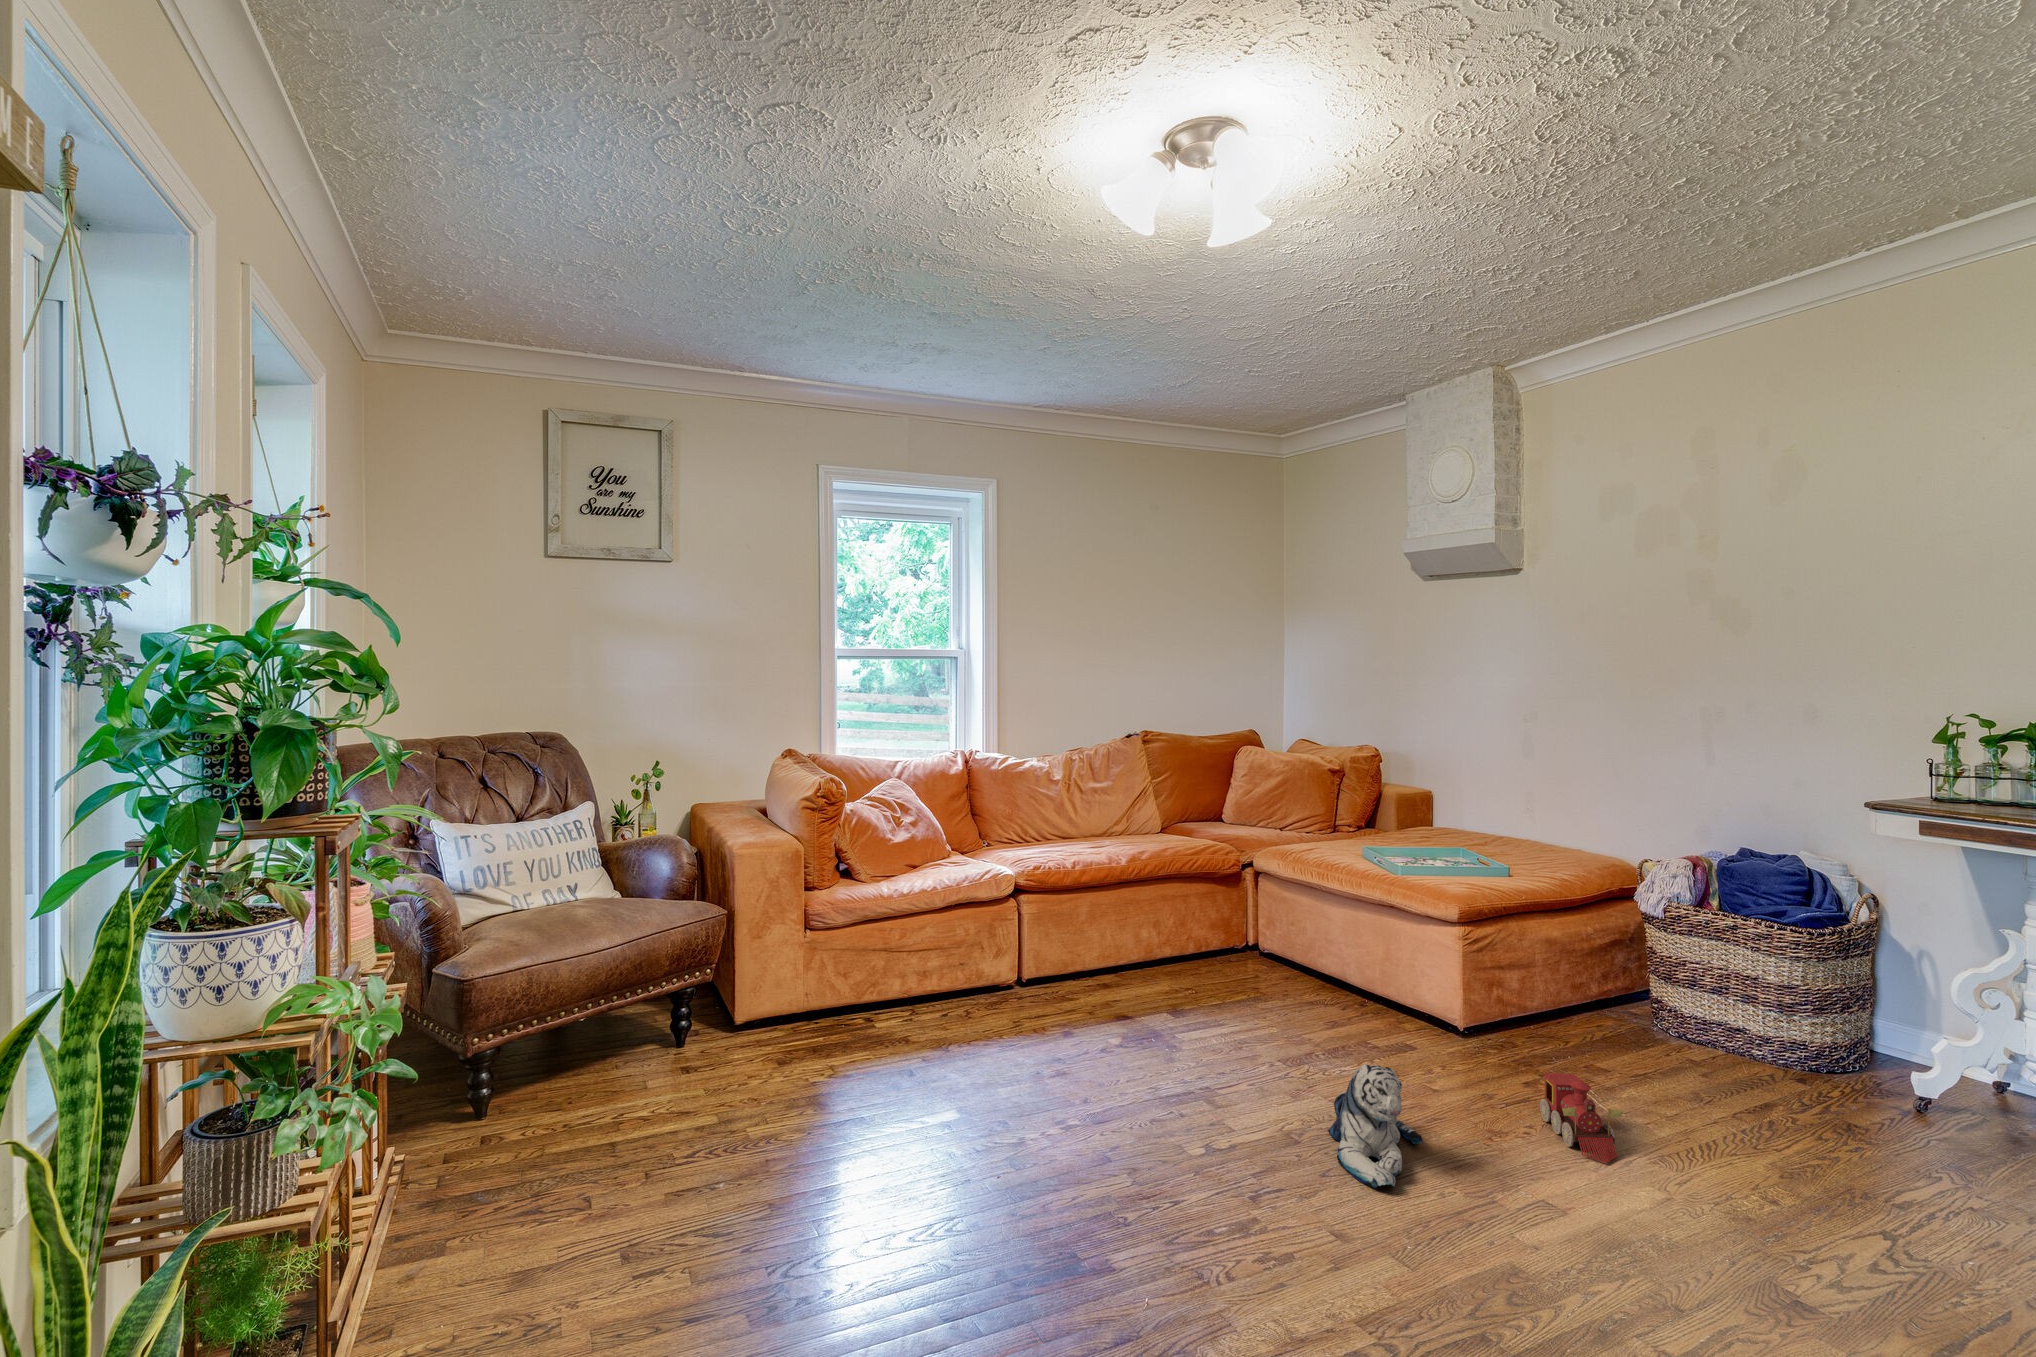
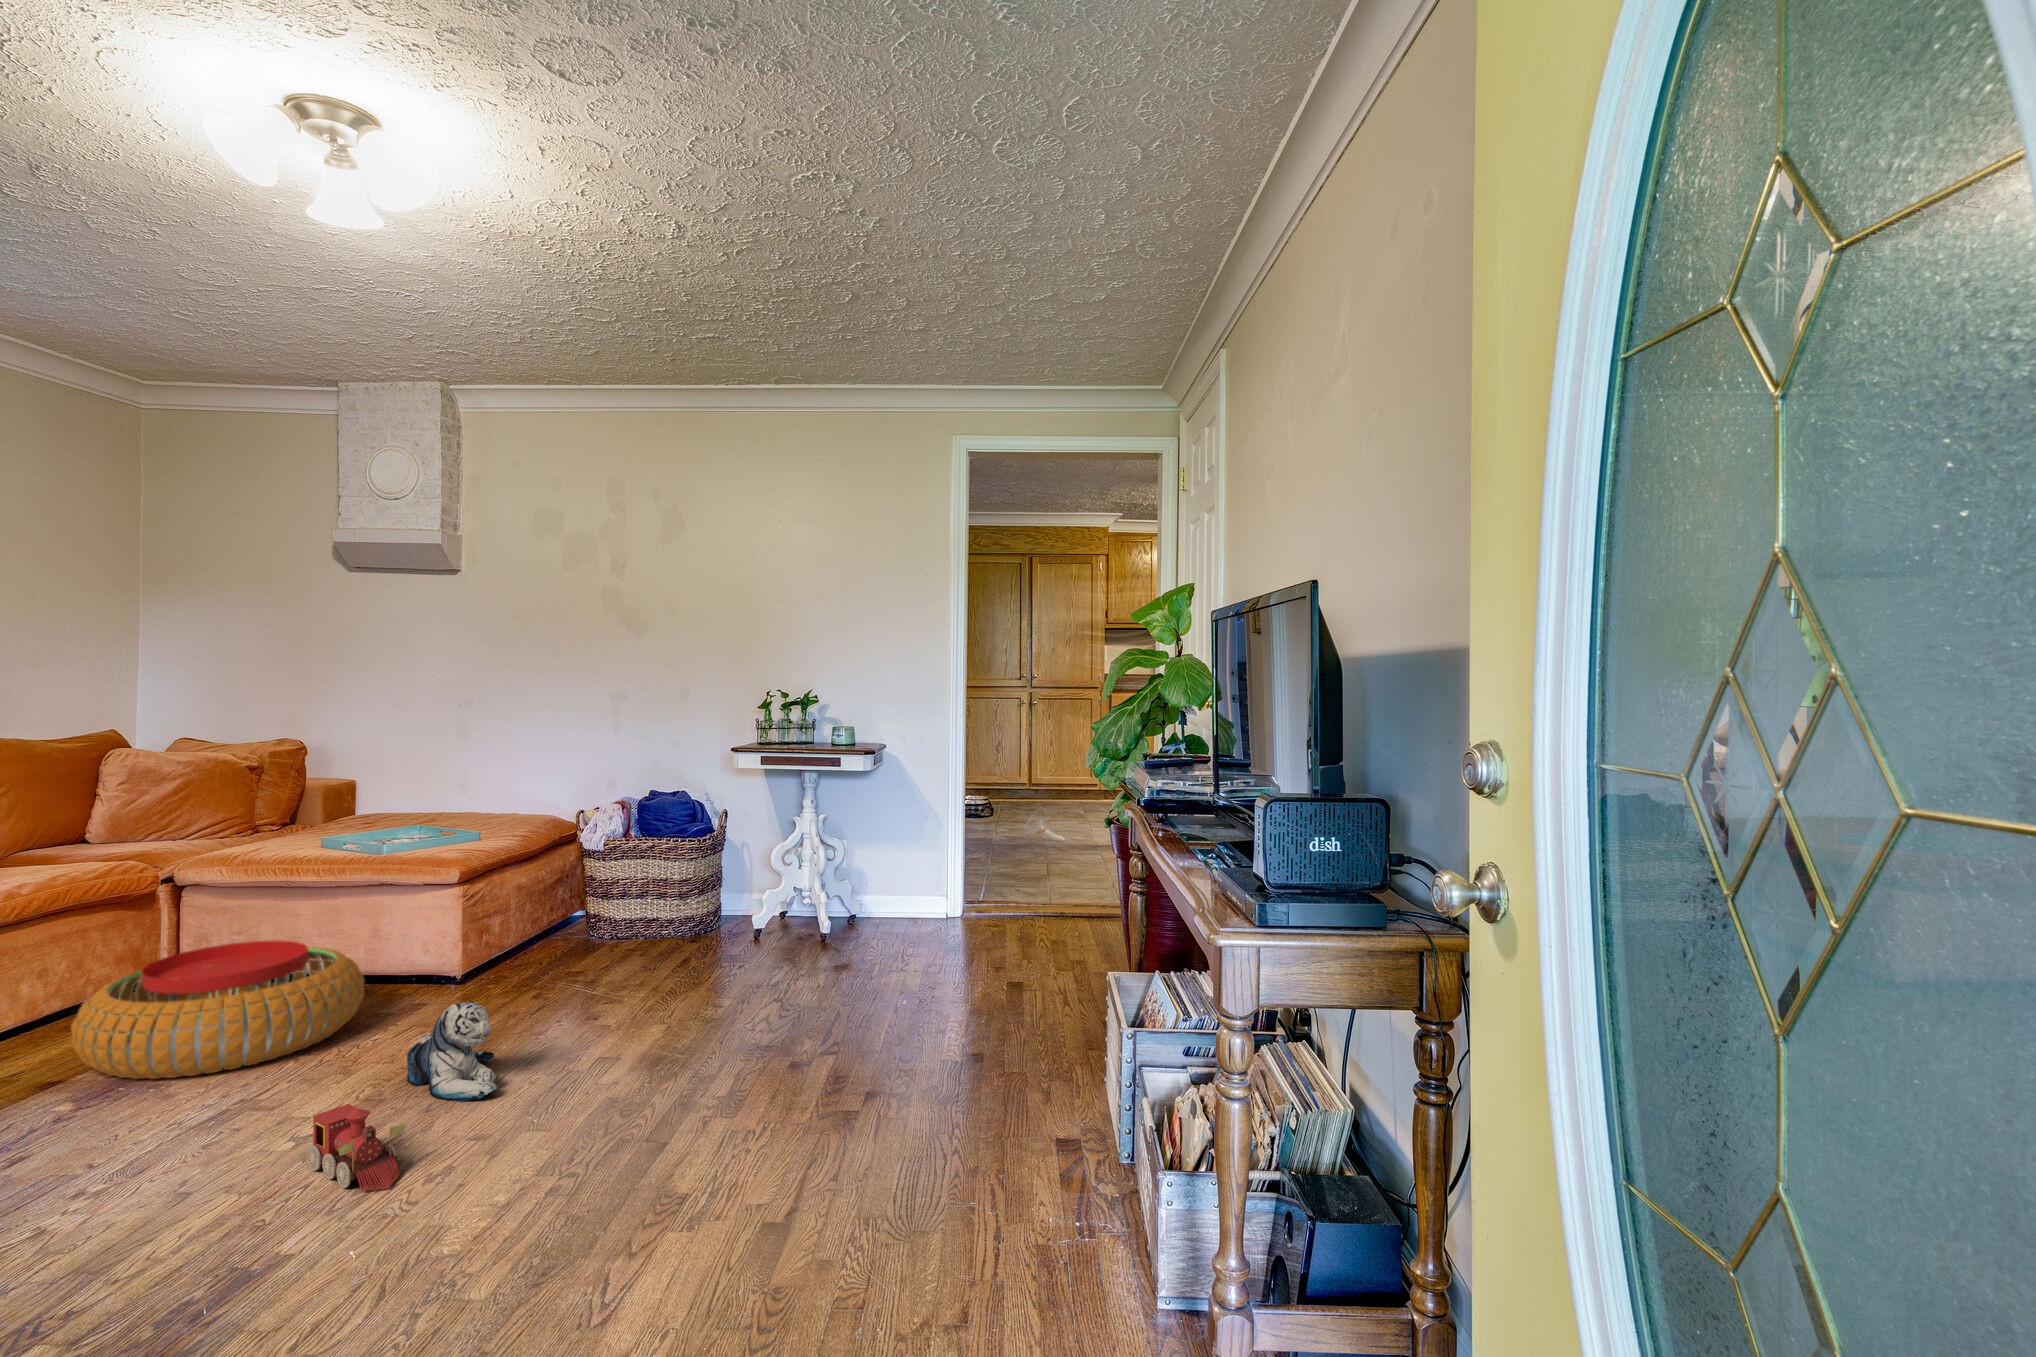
pouf: none [1137,934,1353,1058] -> present [71,941,365,1079]
toy train: present [1540,1073,1623,1163] -> present [308,1104,406,1191]

